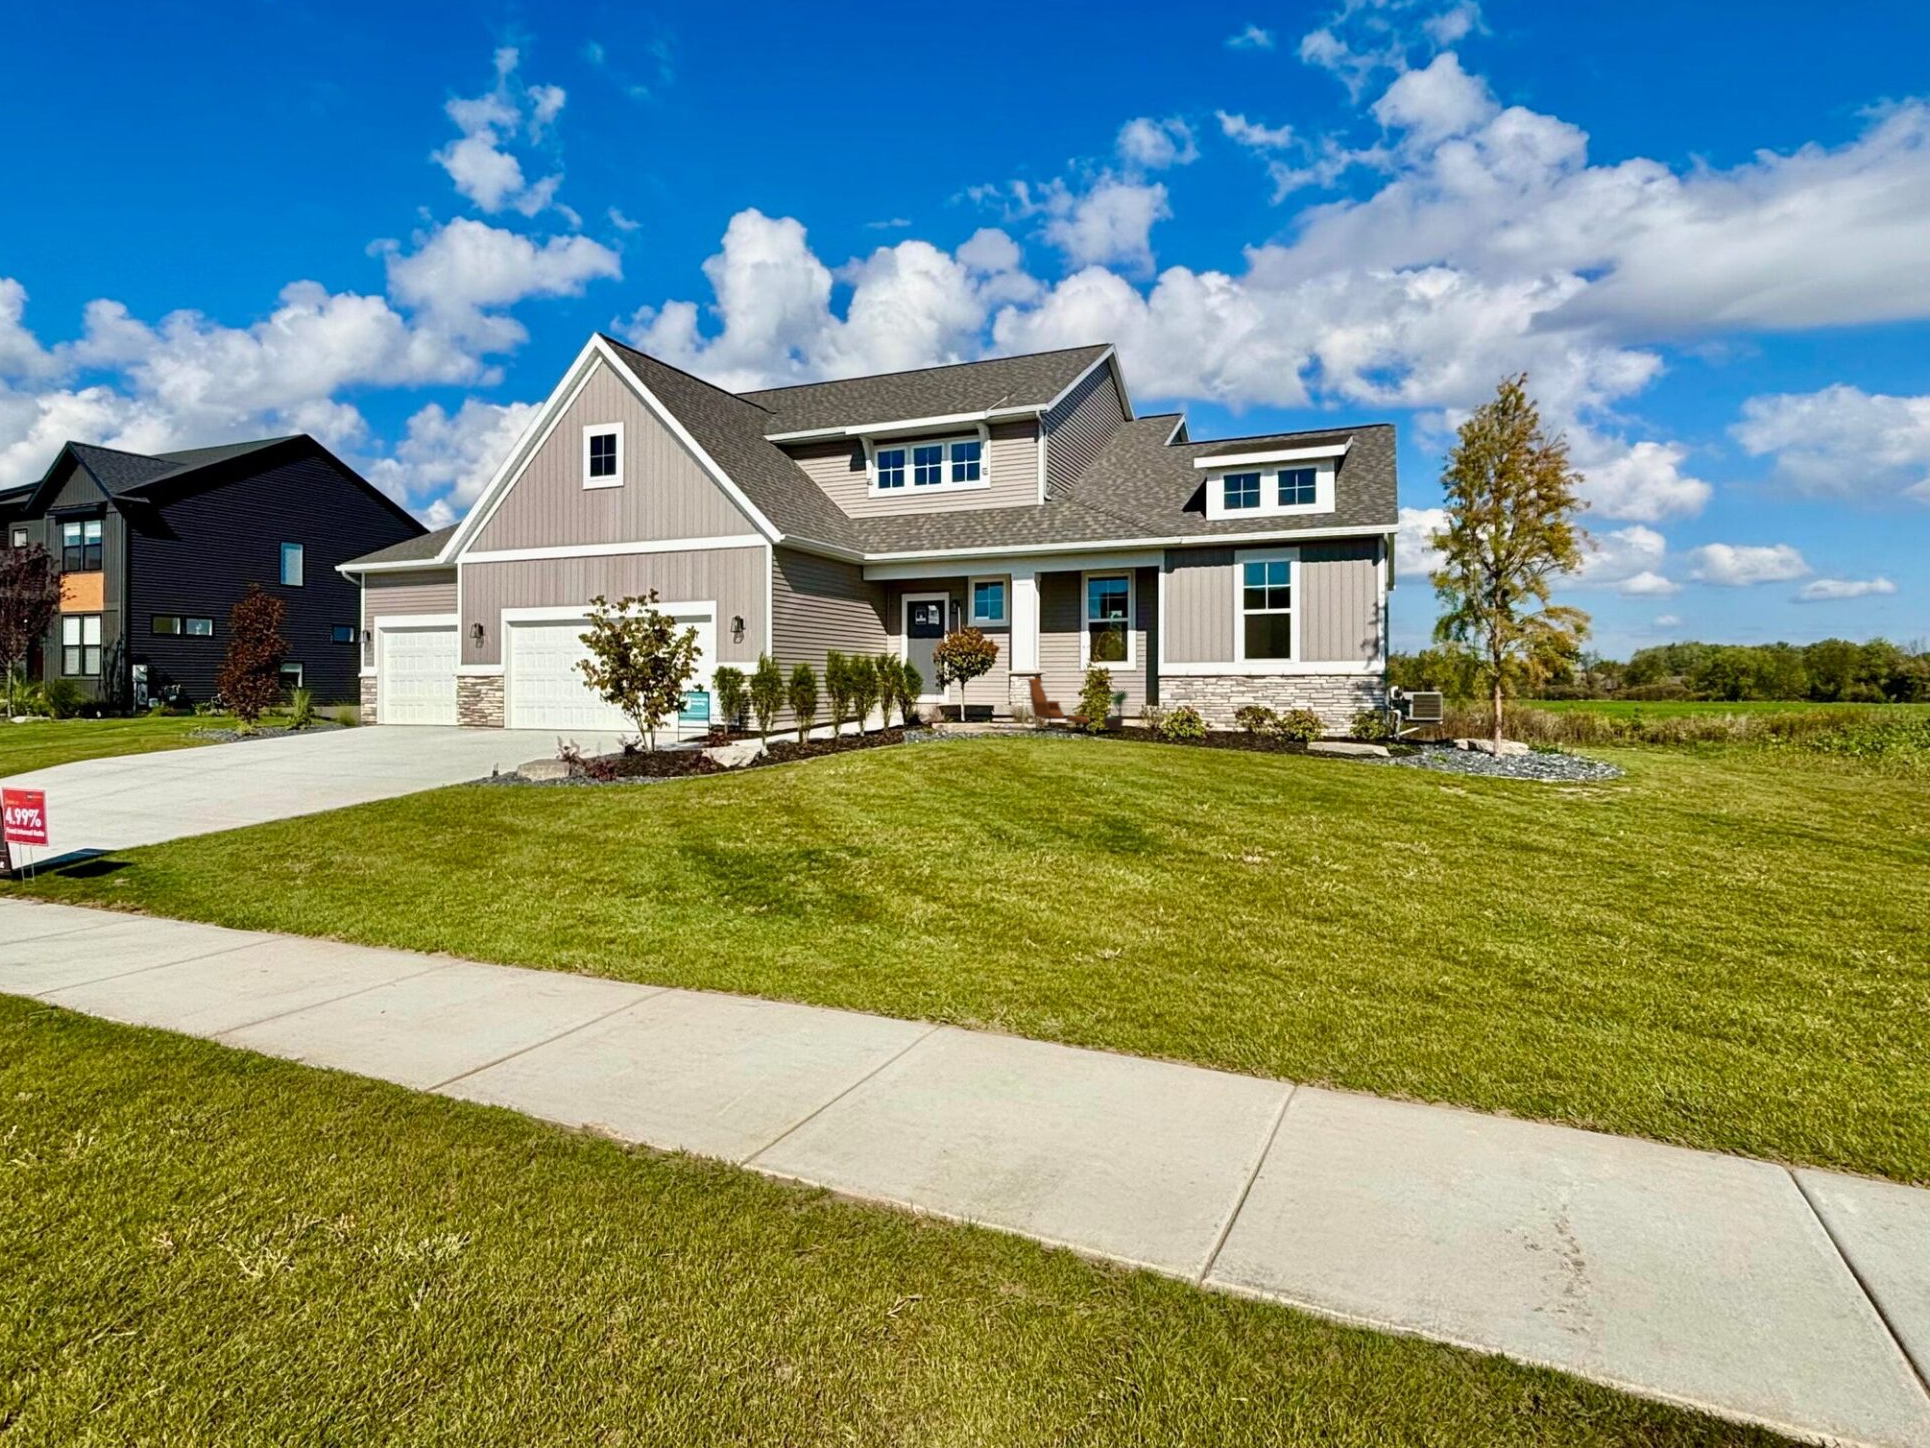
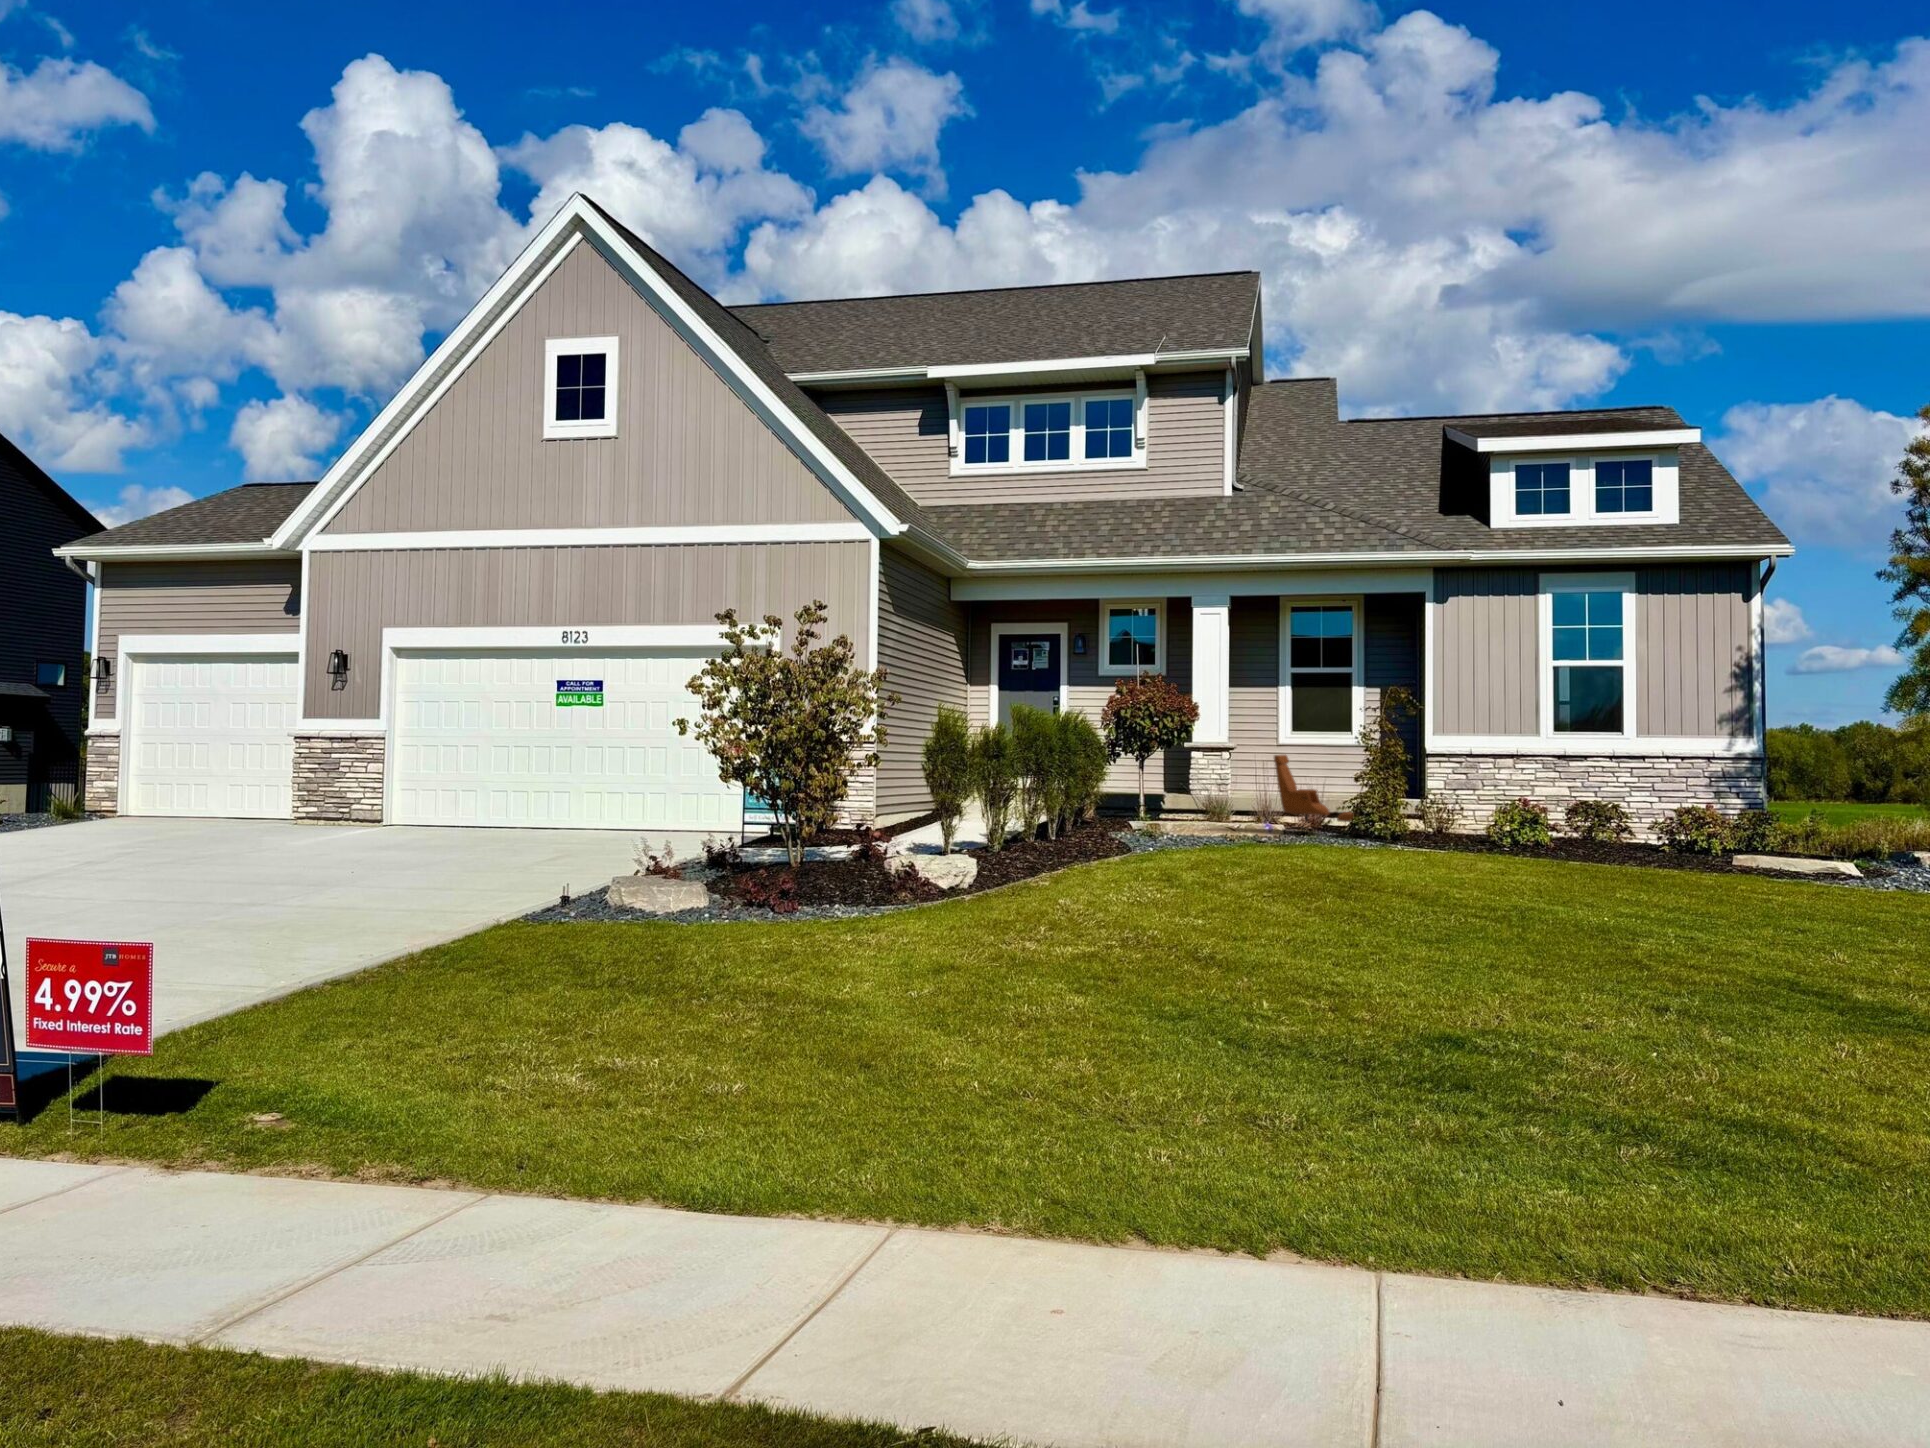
potted tree: present [1104,688,1128,731] -> none [1386,768,1429,835]

